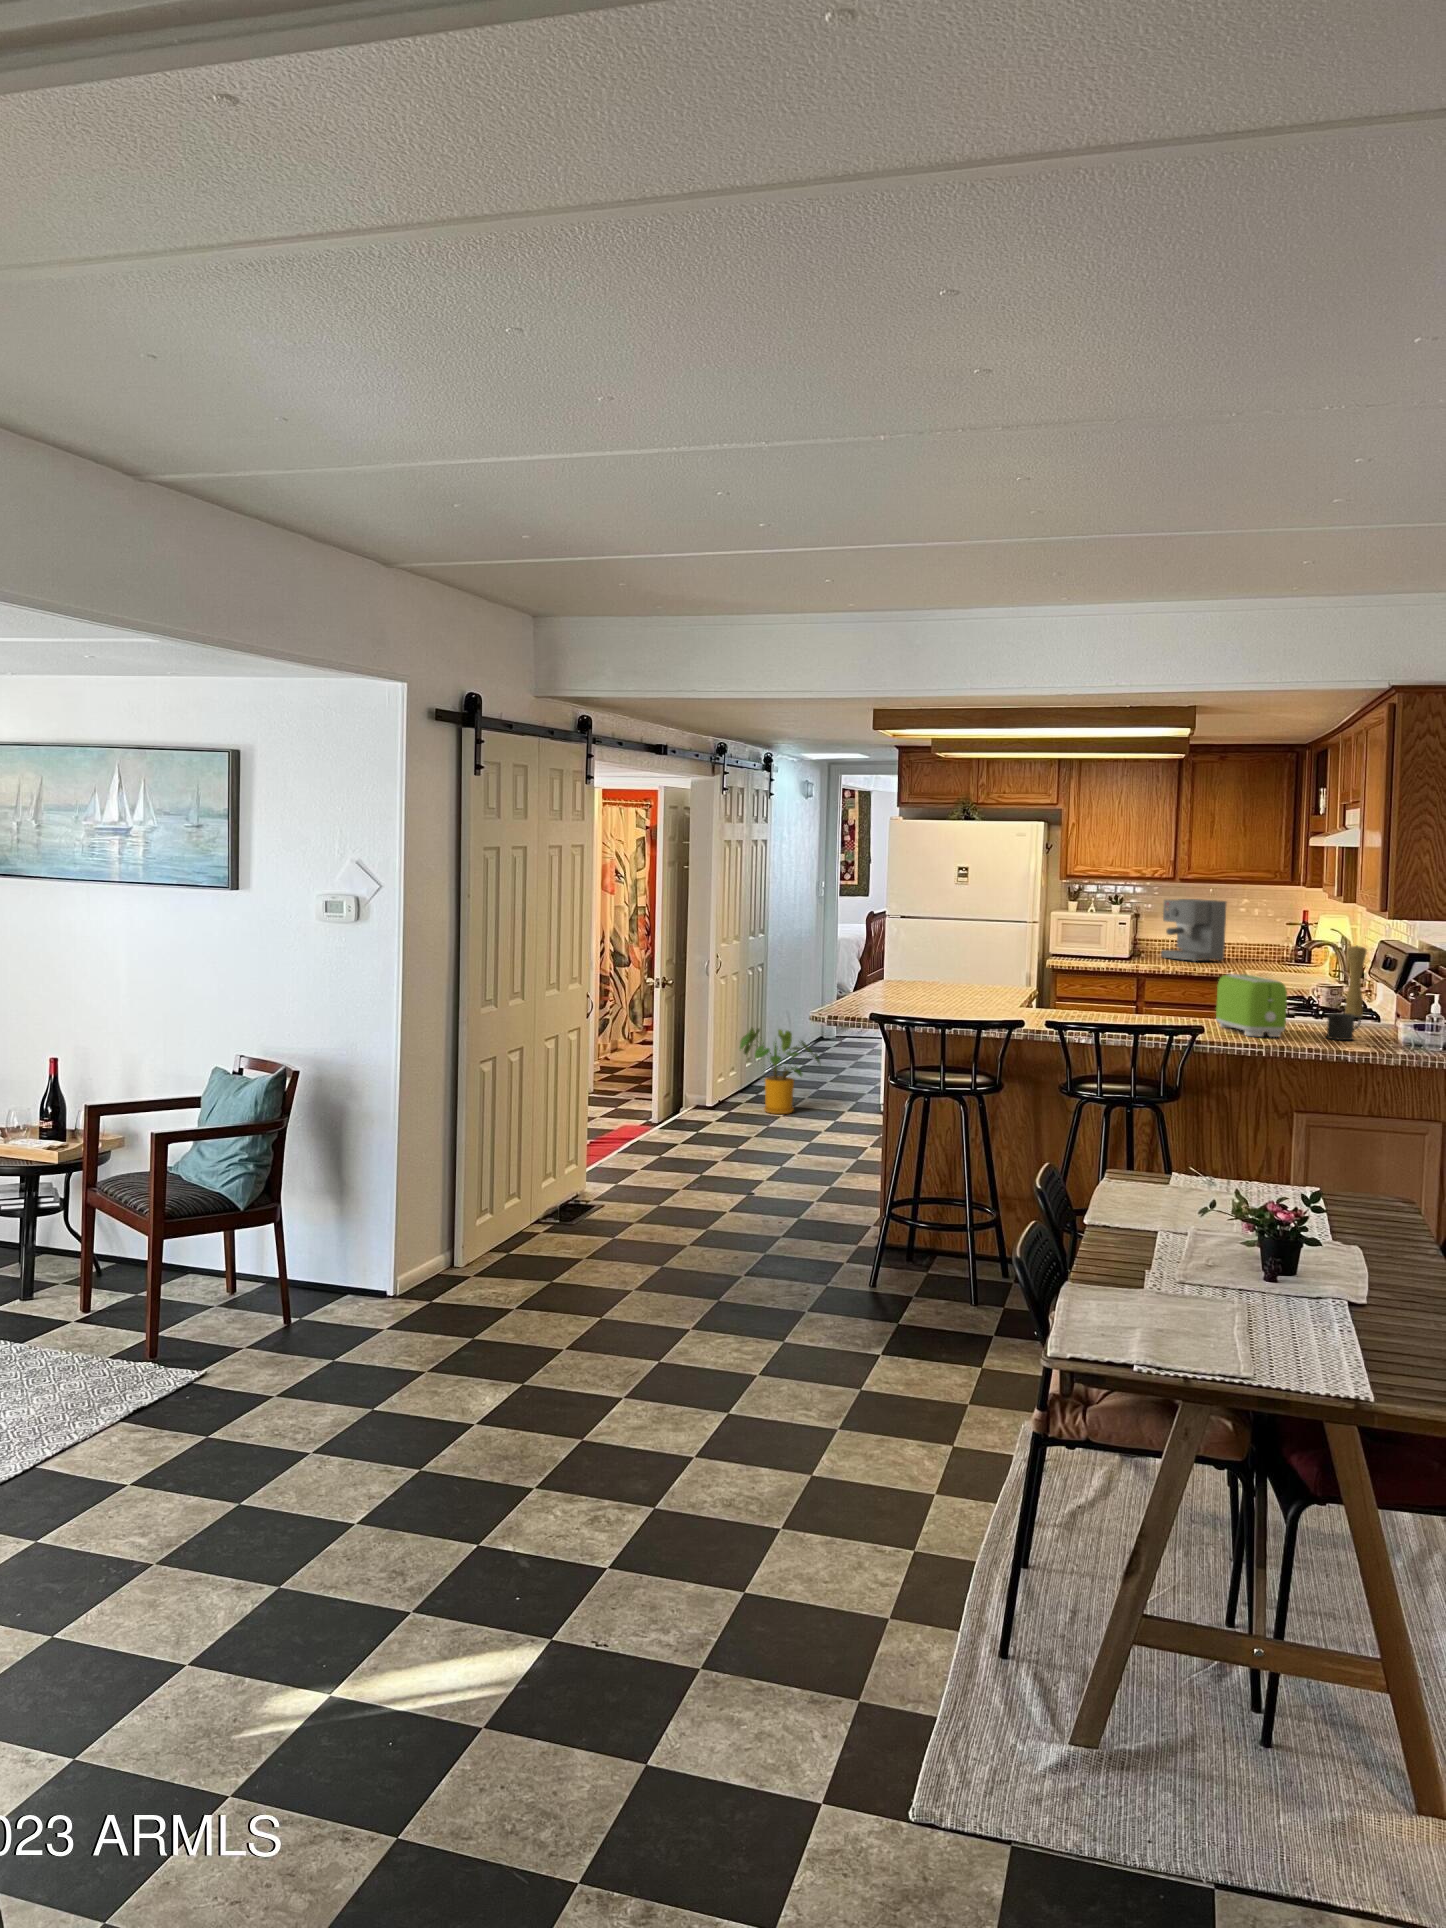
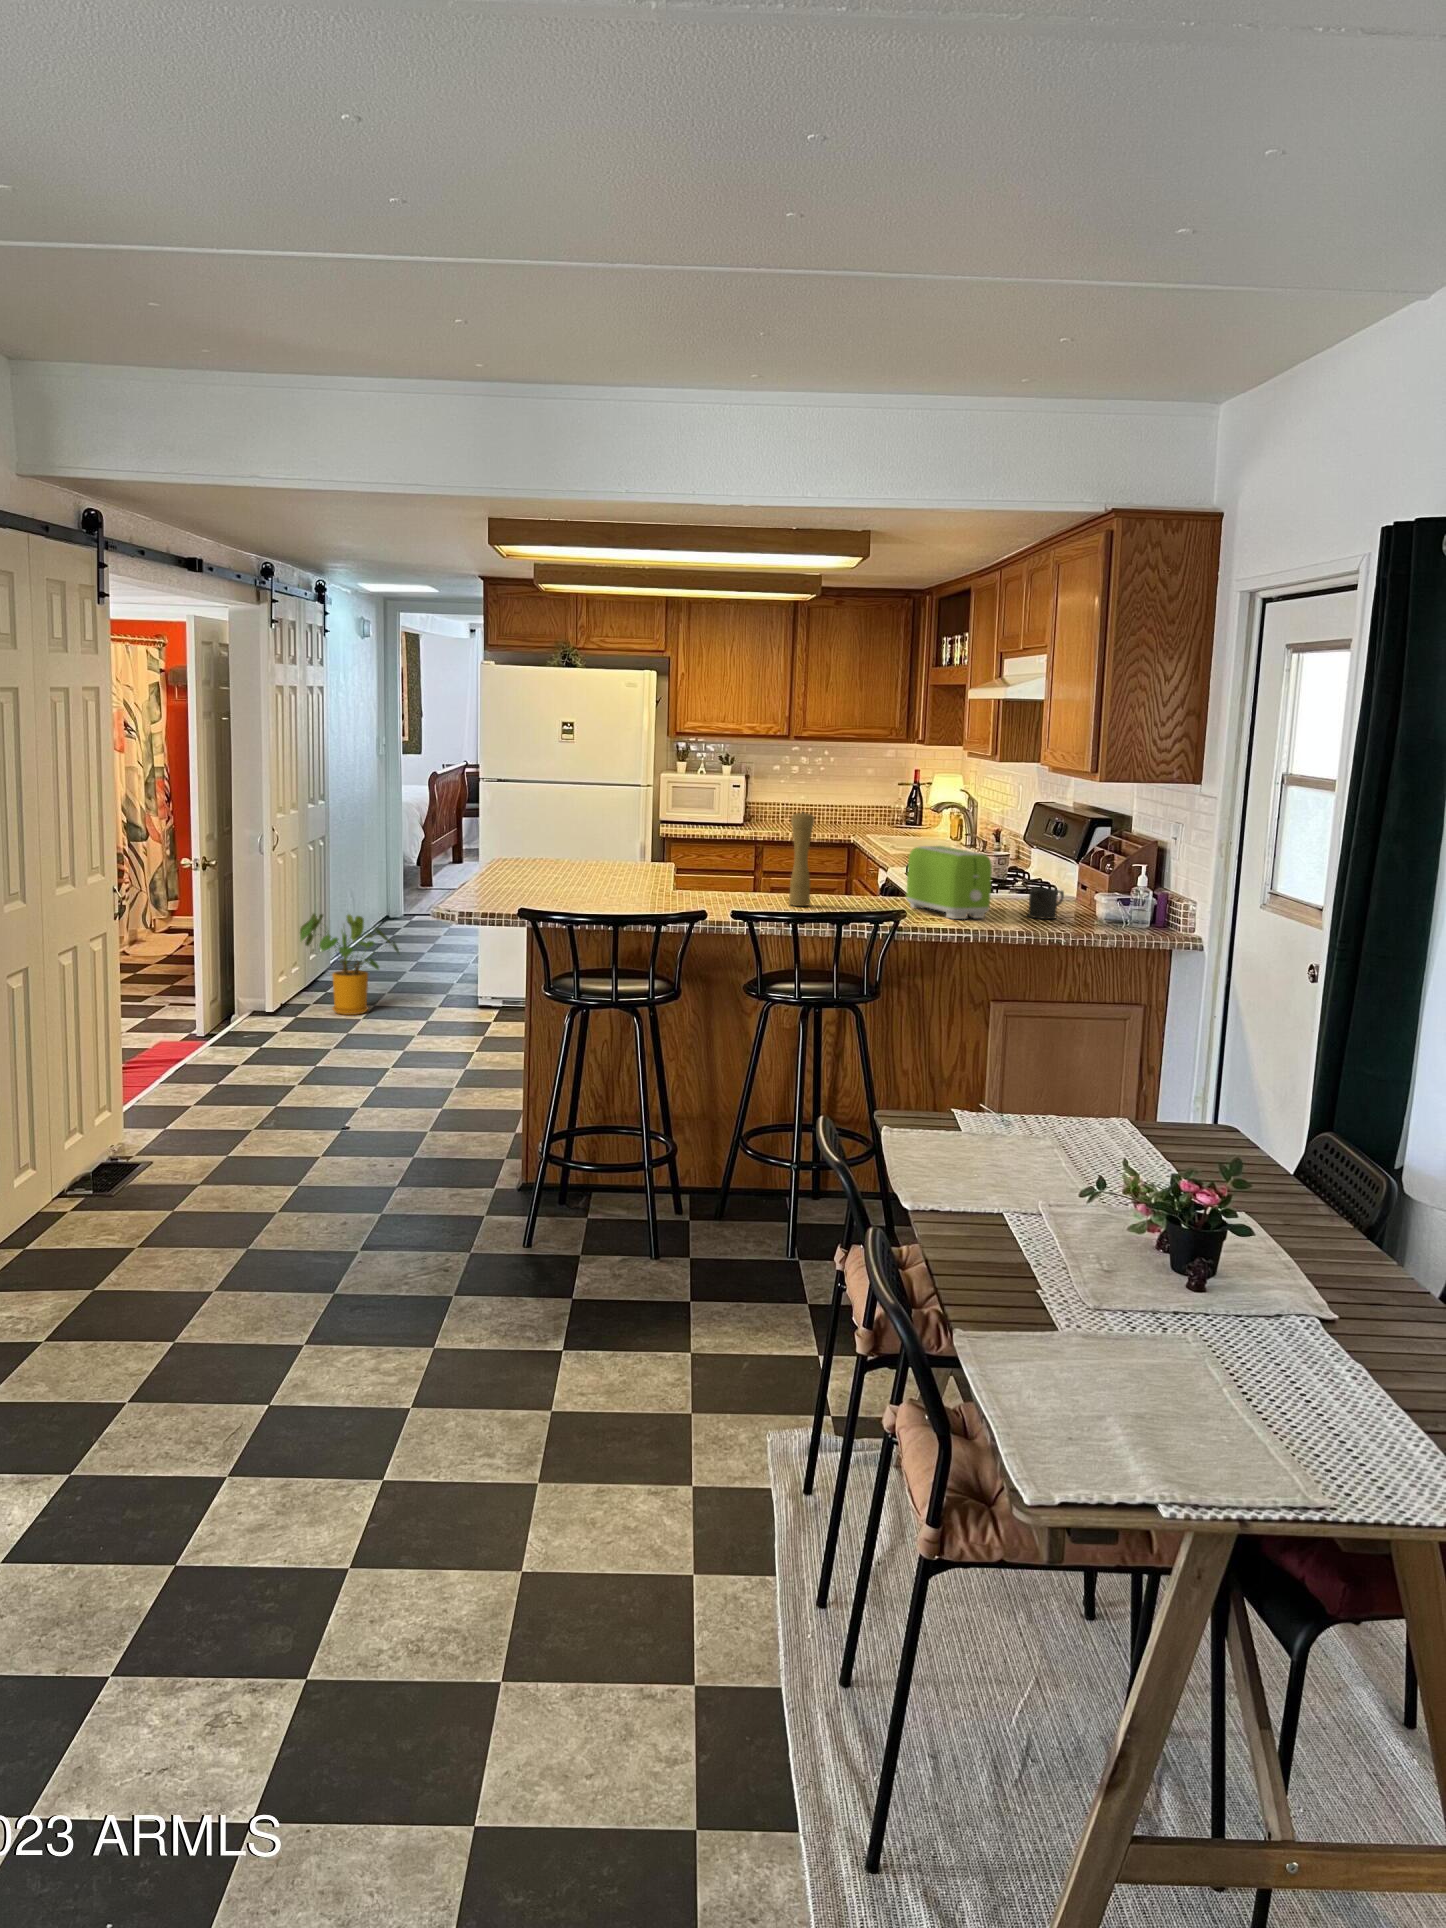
coffee maker: present [1161,899,1226,962] -> none [778,756,846,825]
pepper mill: present [1345,946,1367,1017] -> present [789,812,814,906]

